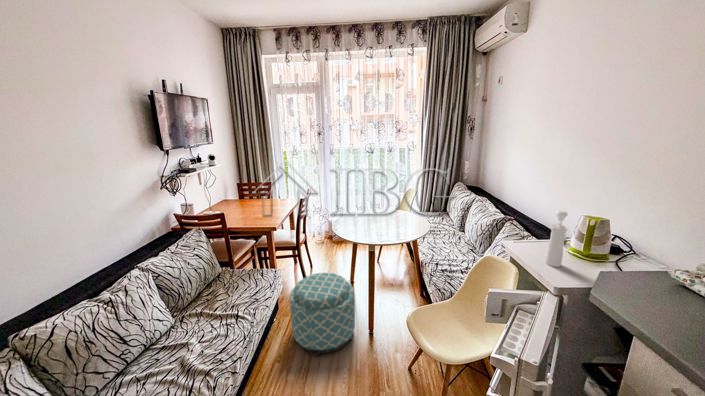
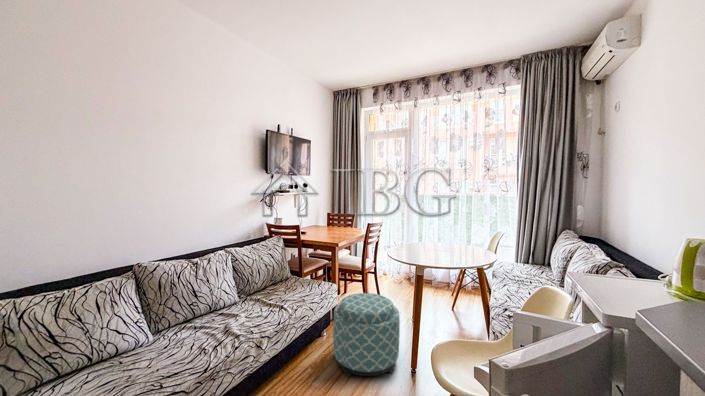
pepper mill: present [545,210,568,267] -> none [610,222,650,294]

